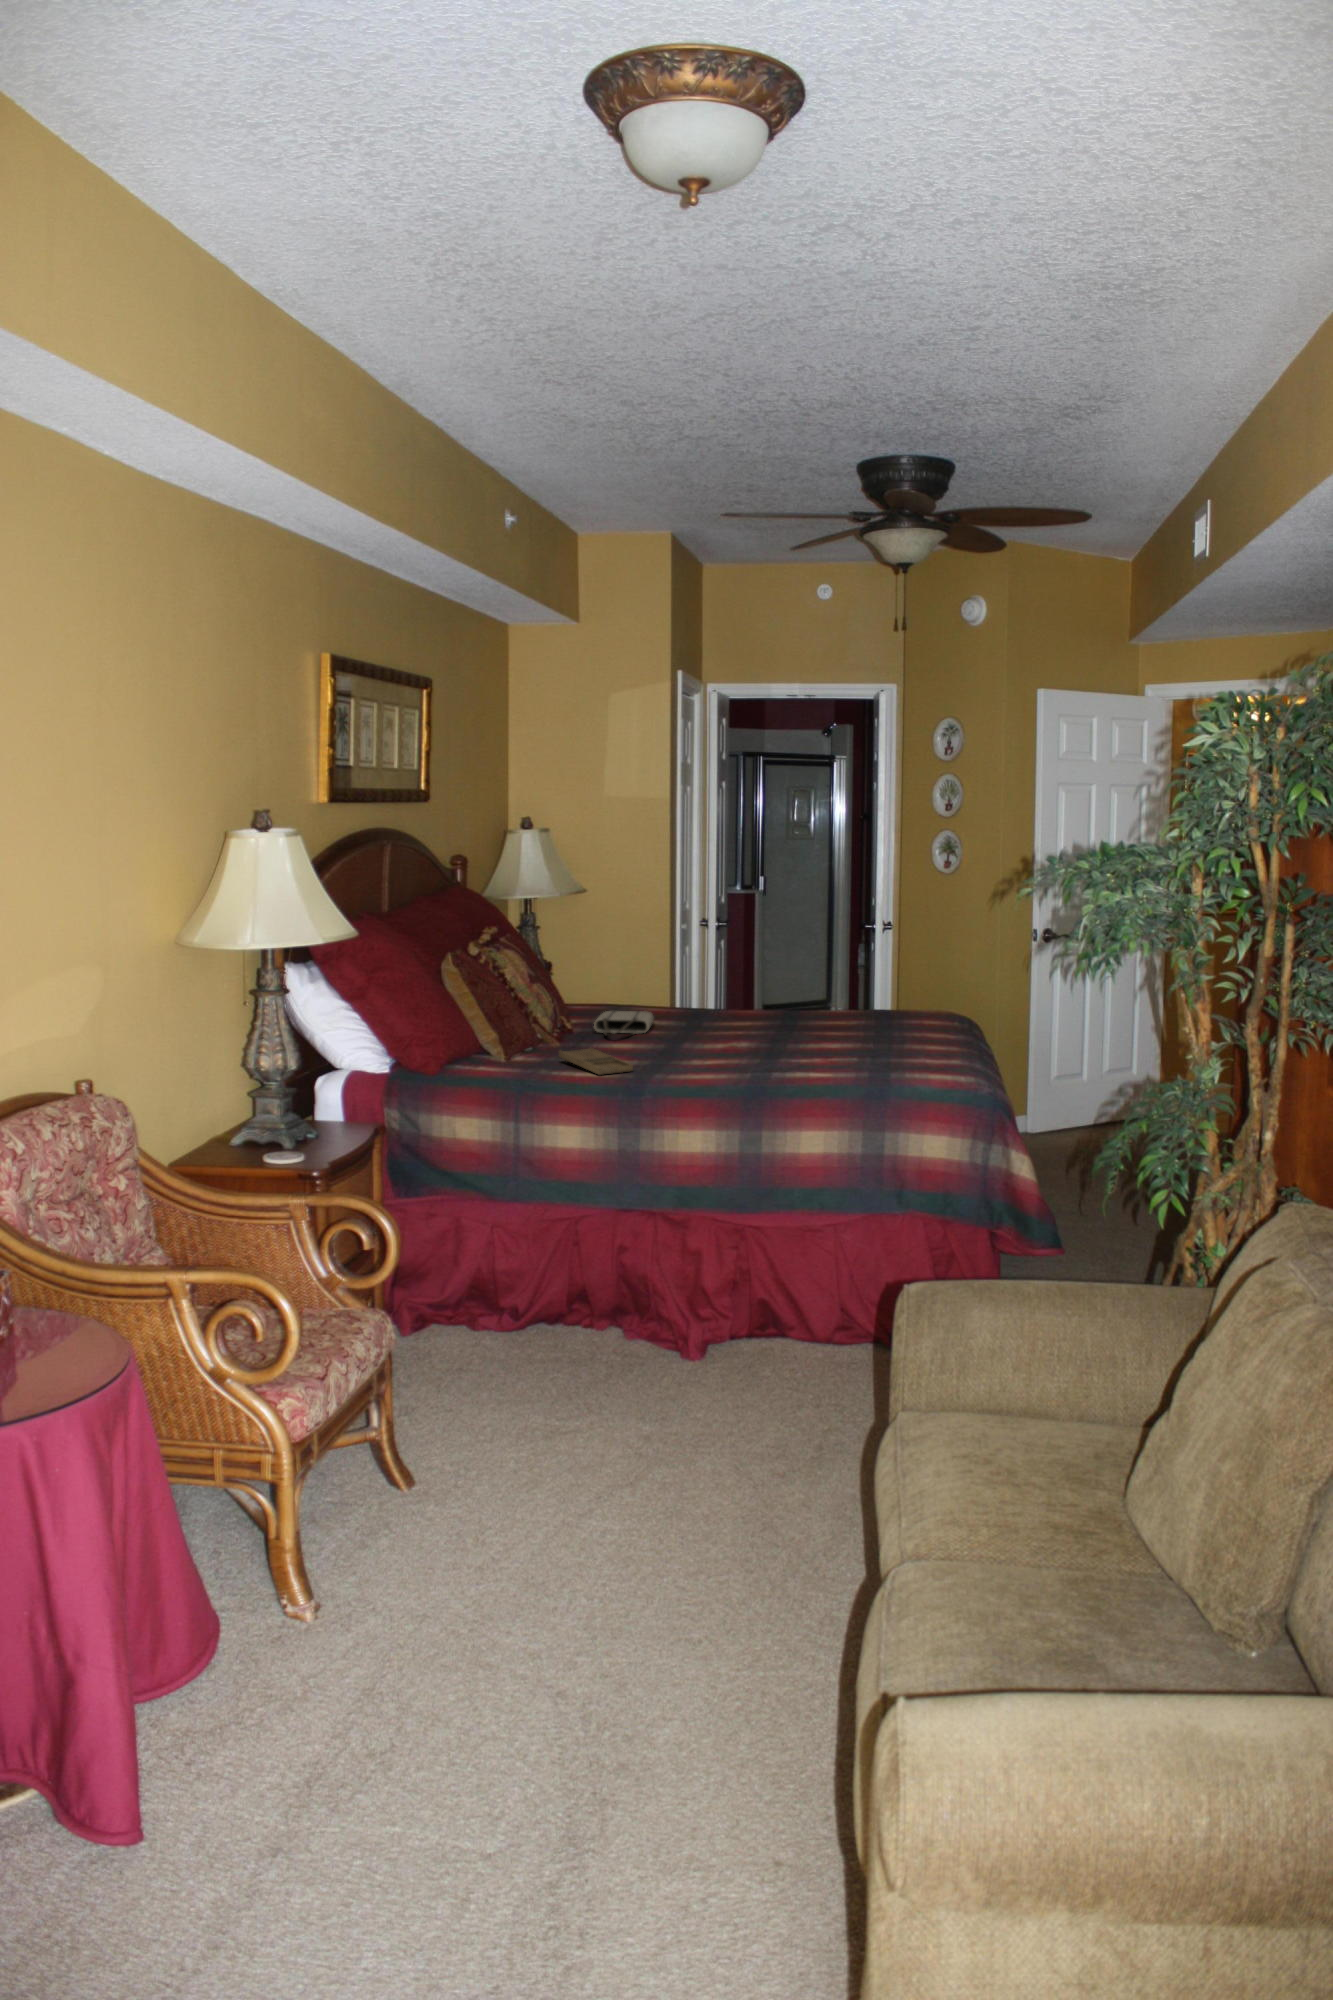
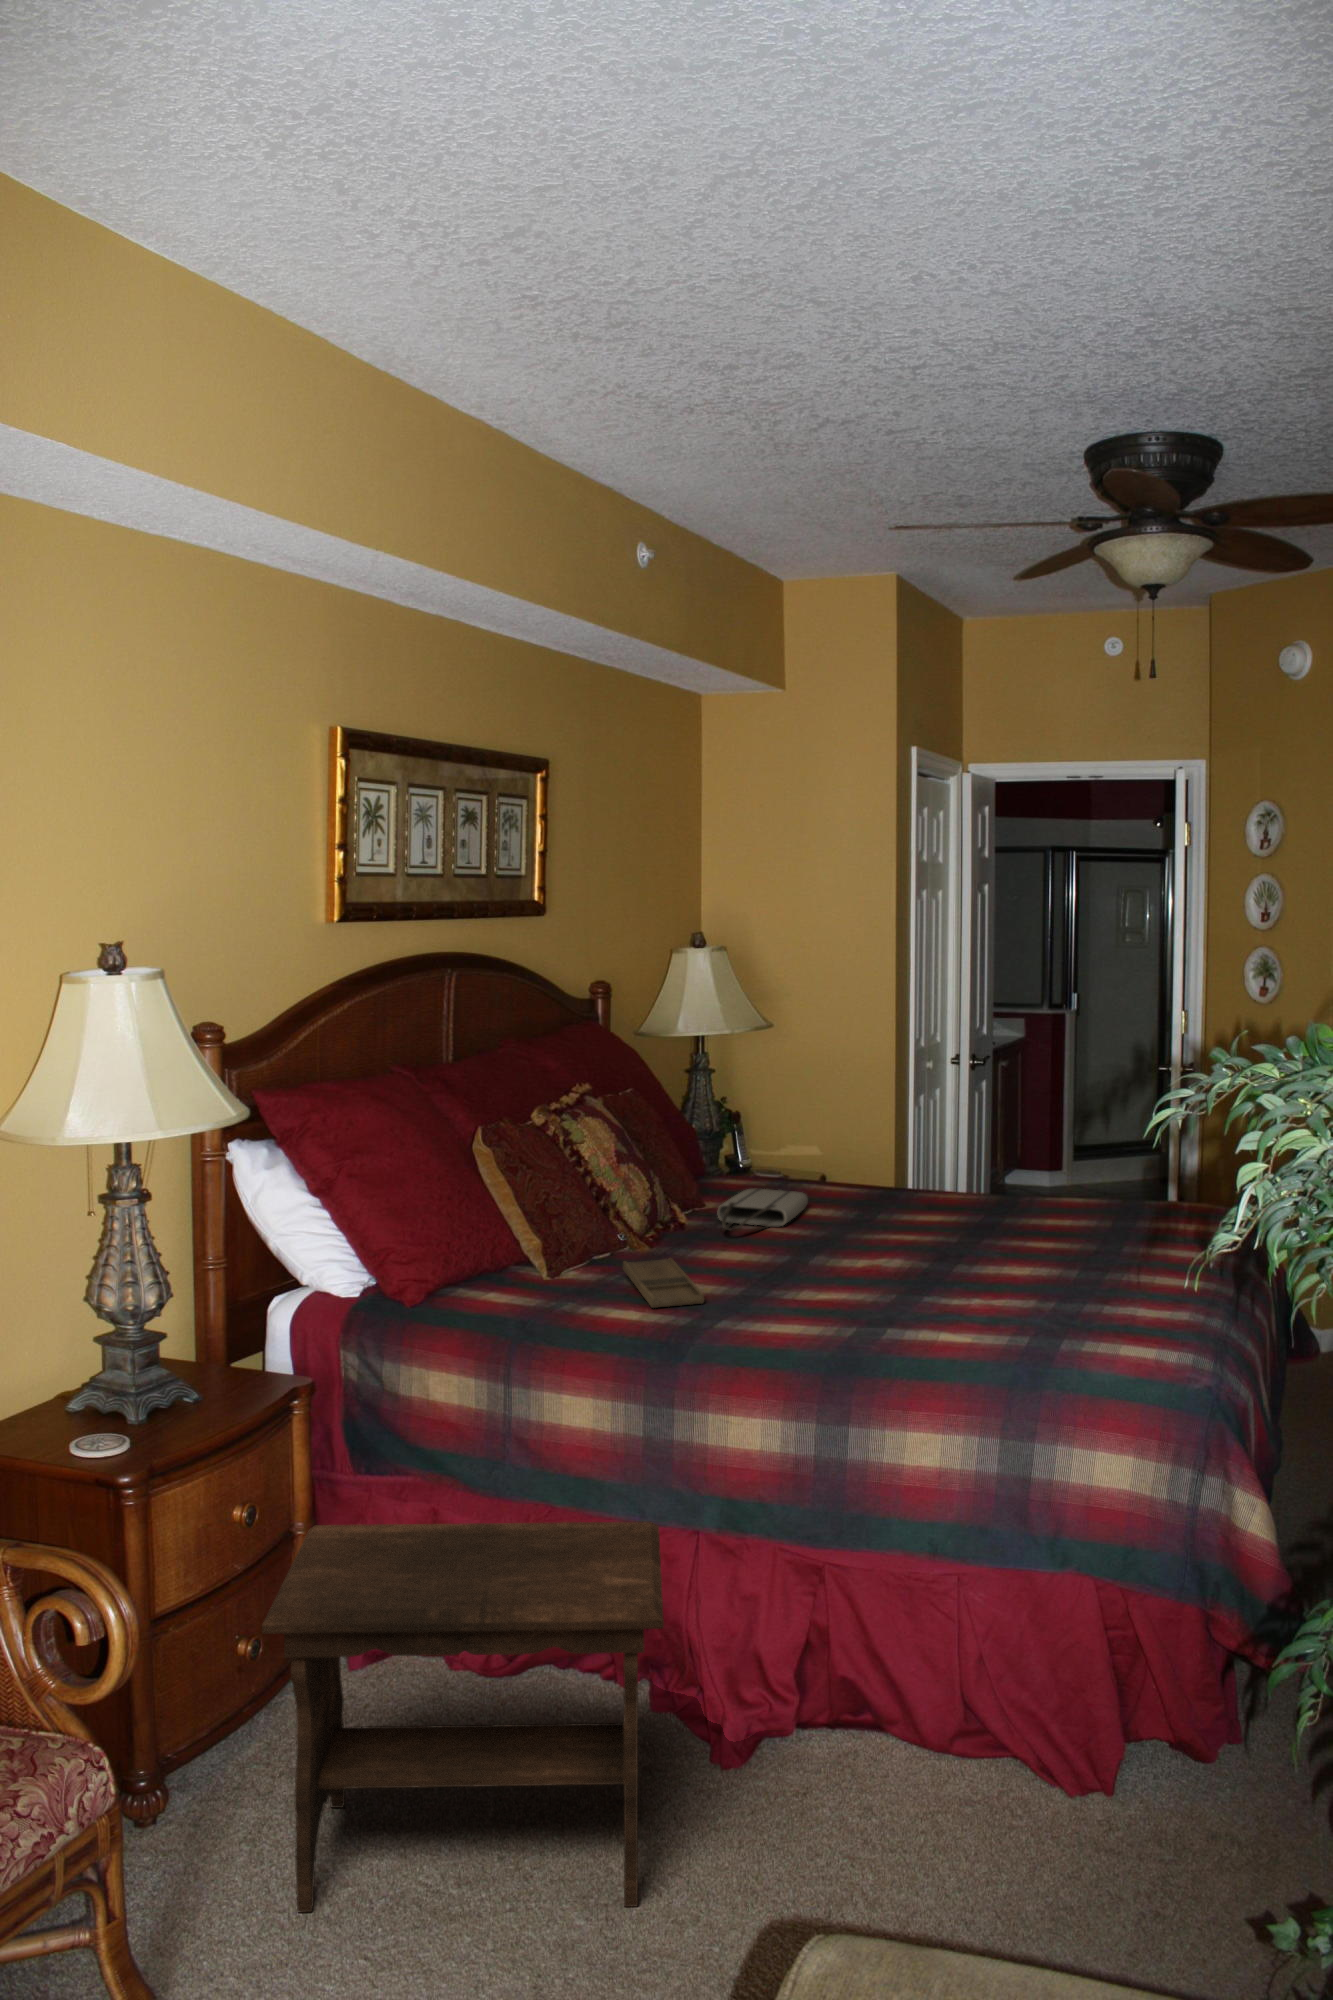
footstool: none [426,1190,695,1437] -> present [262,1522,664,1912]

